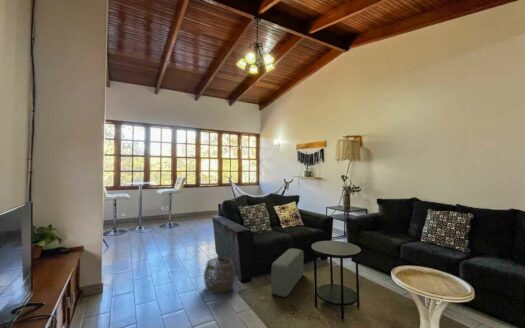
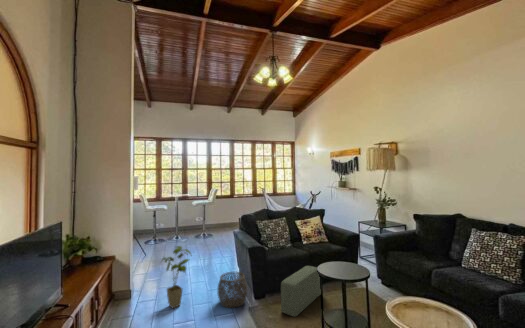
house plant: none [142,232,178,299] -> present [162,246,191,308]

